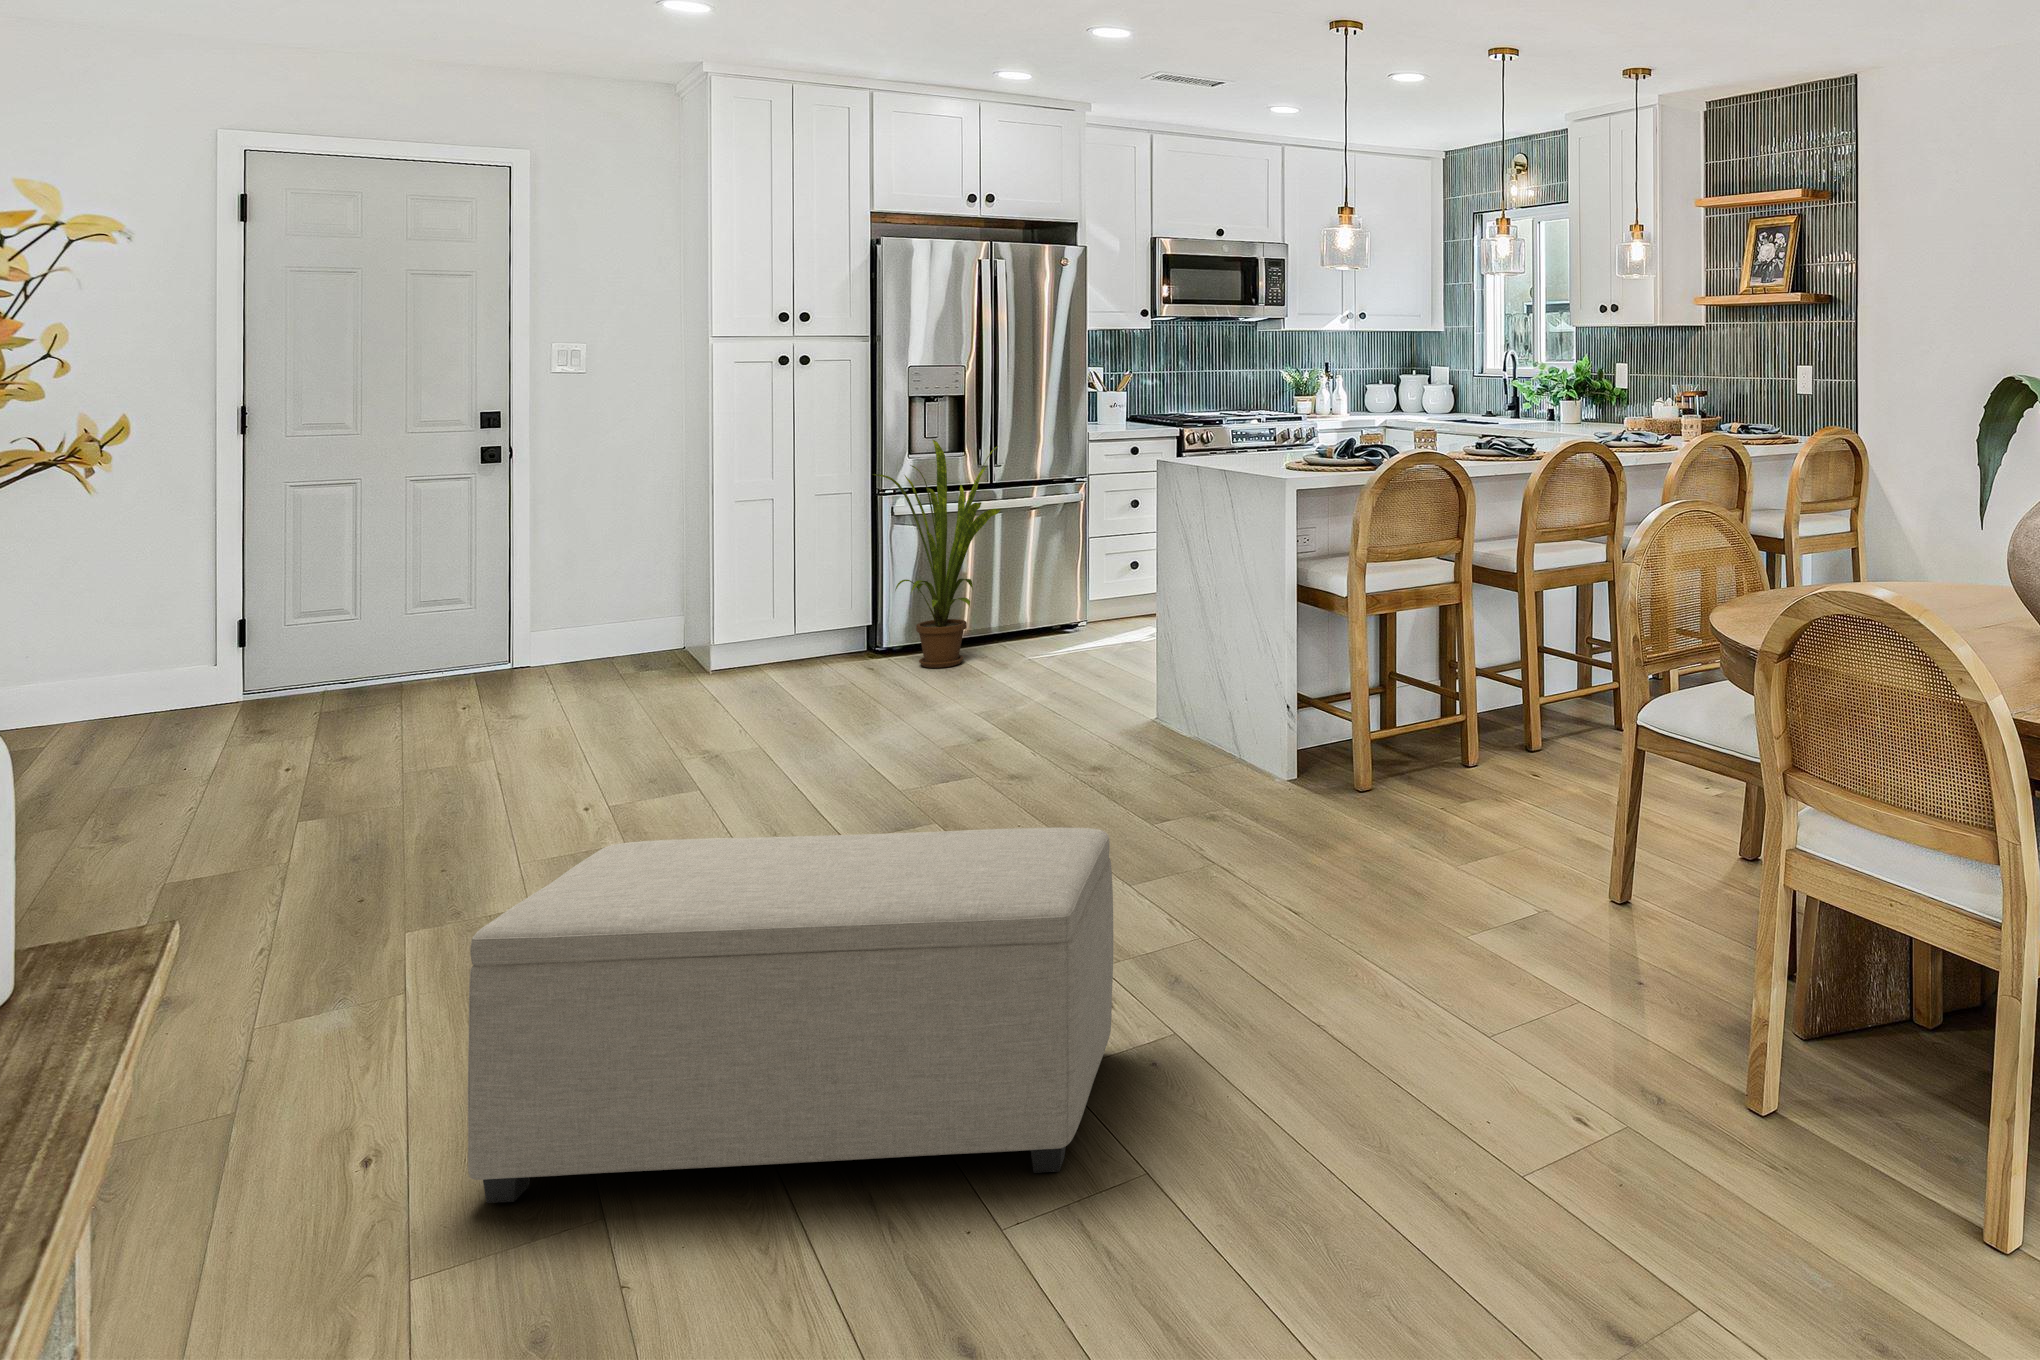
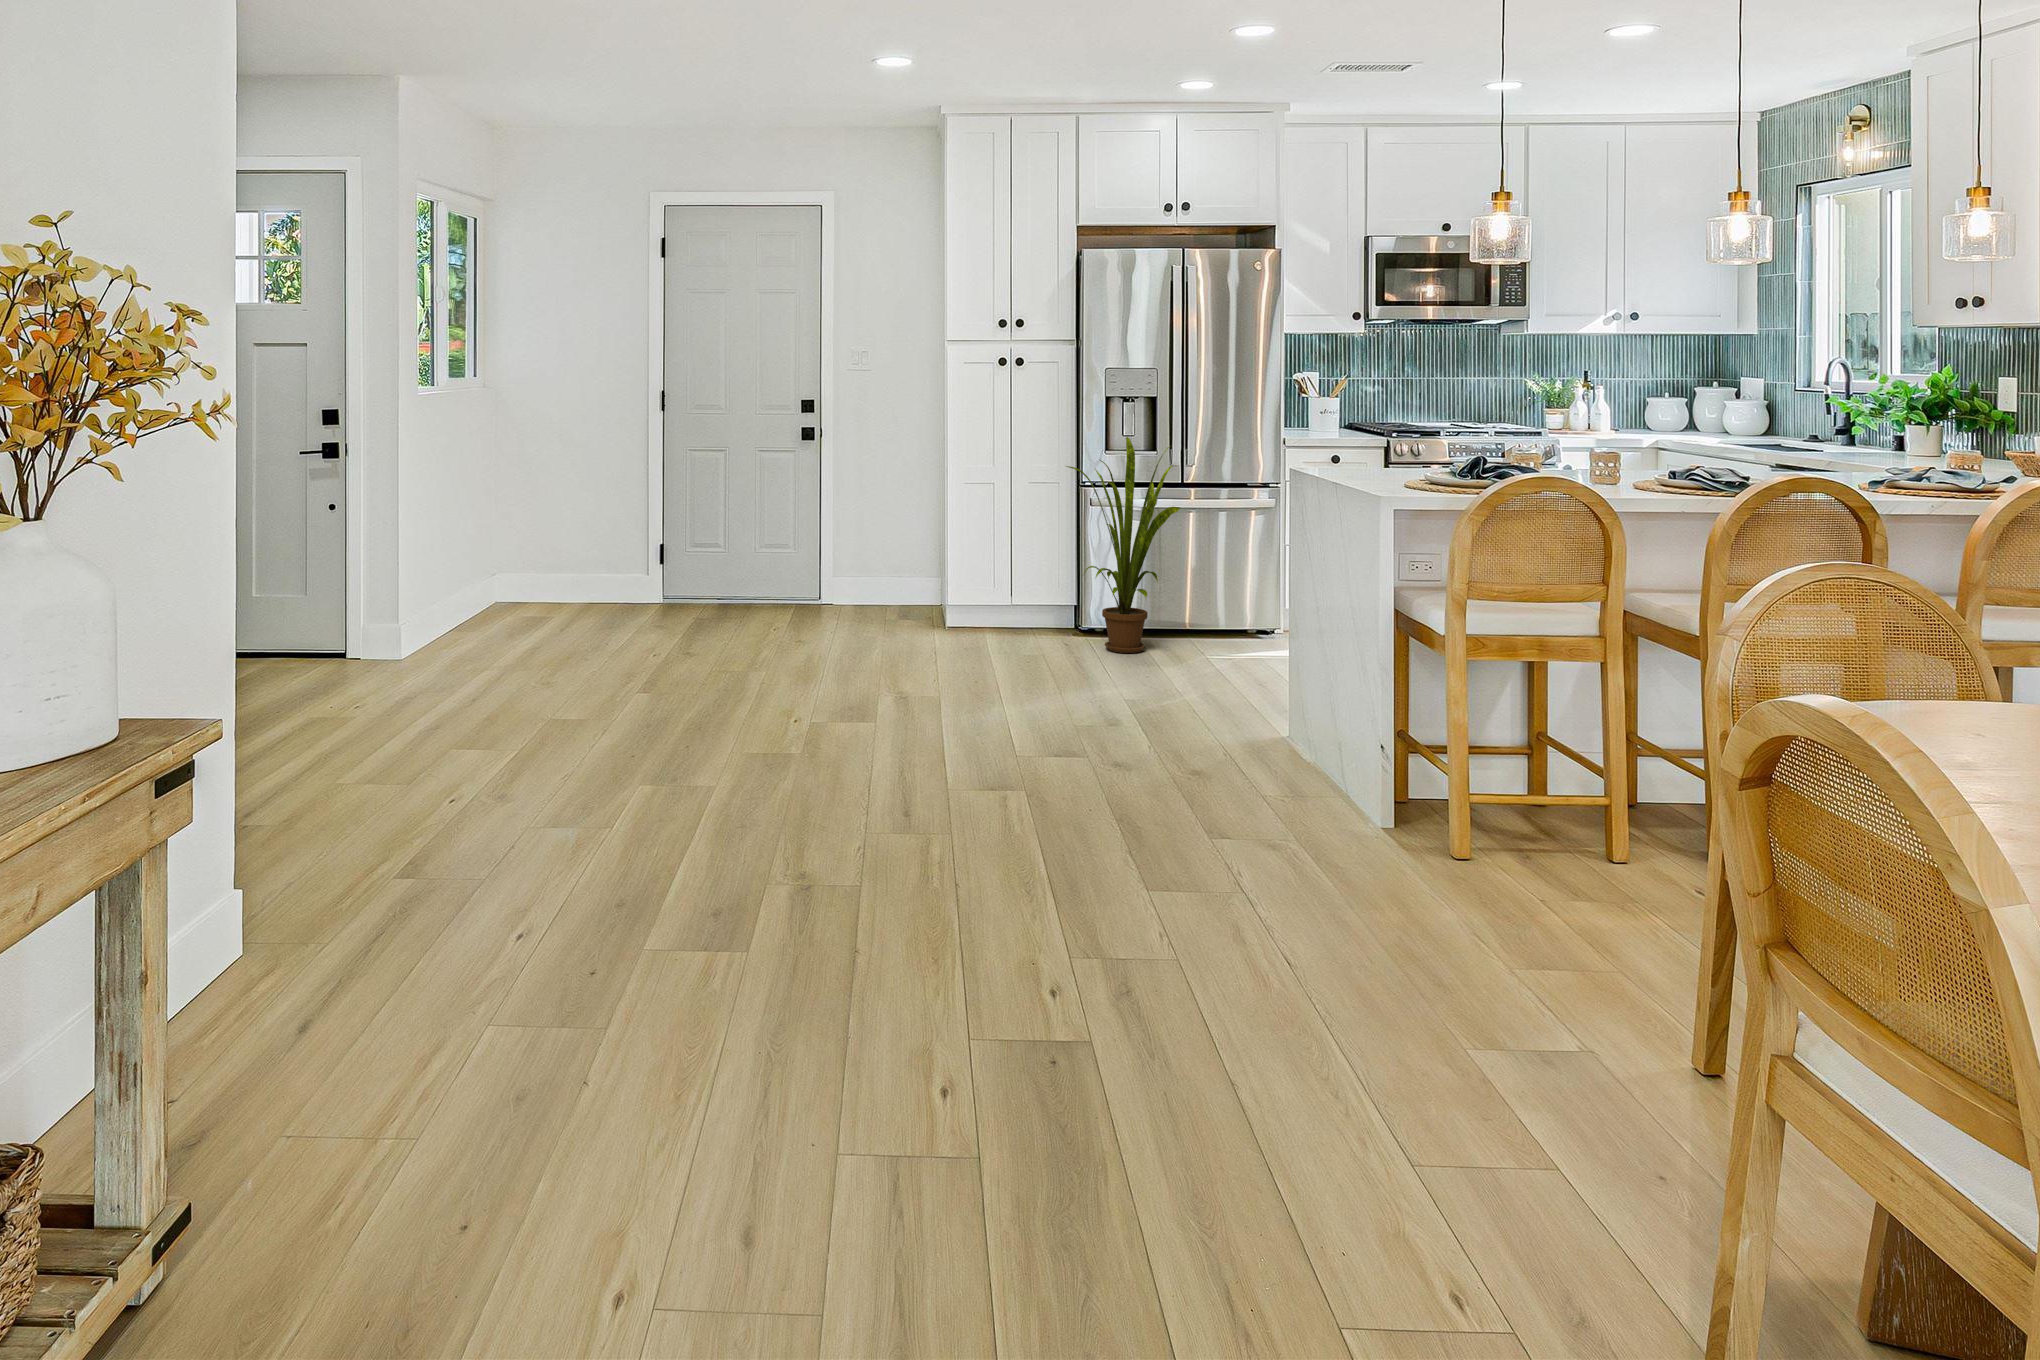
ottoman: present [468,827,1113,1203] -> none [504,753,1009,1166]

